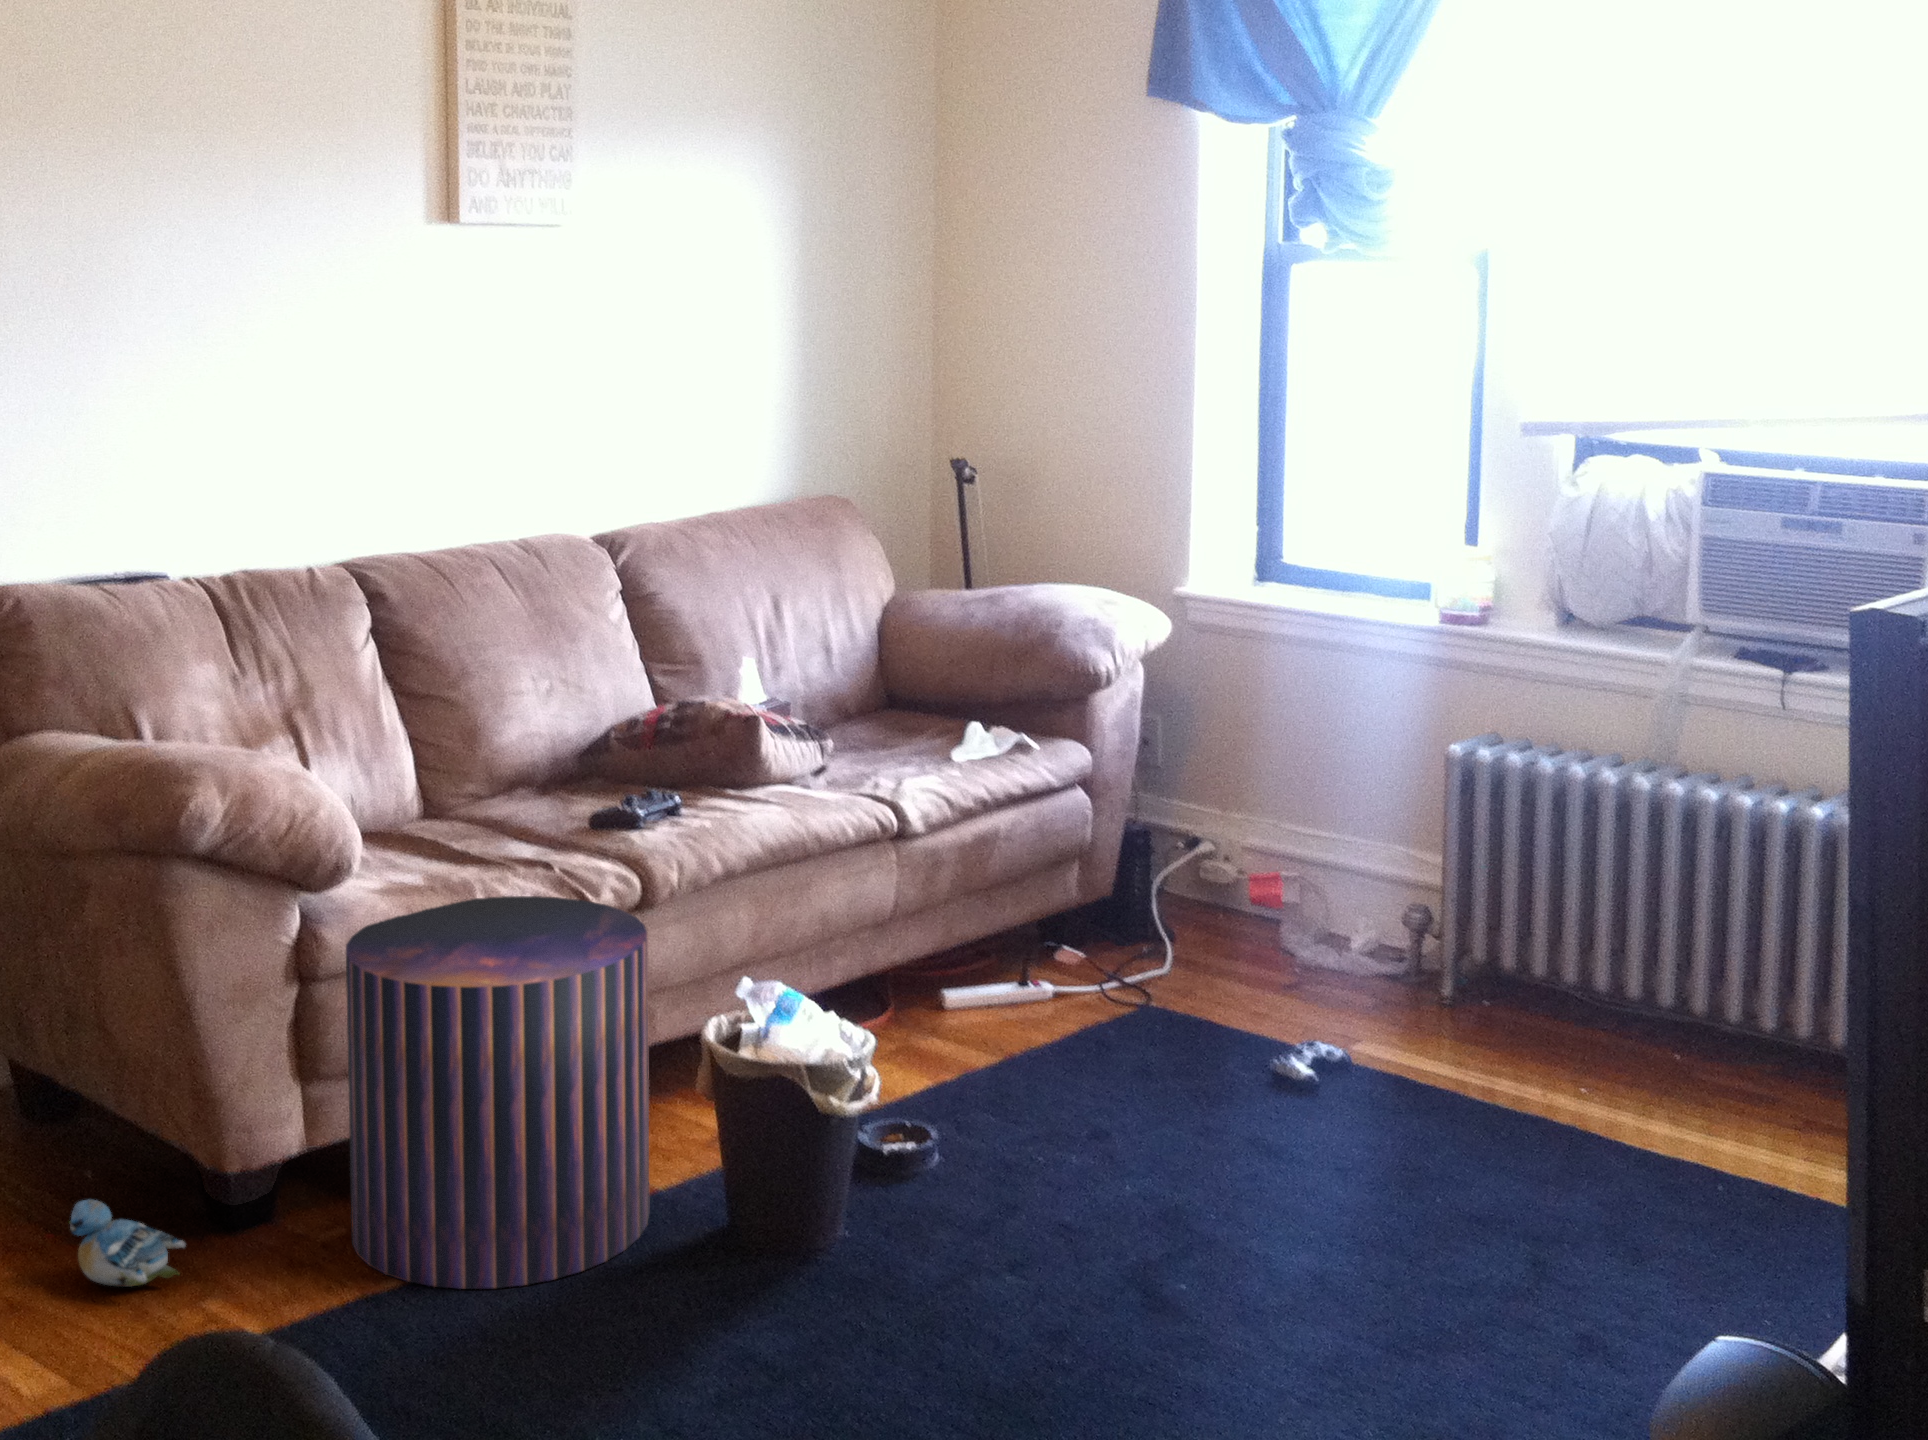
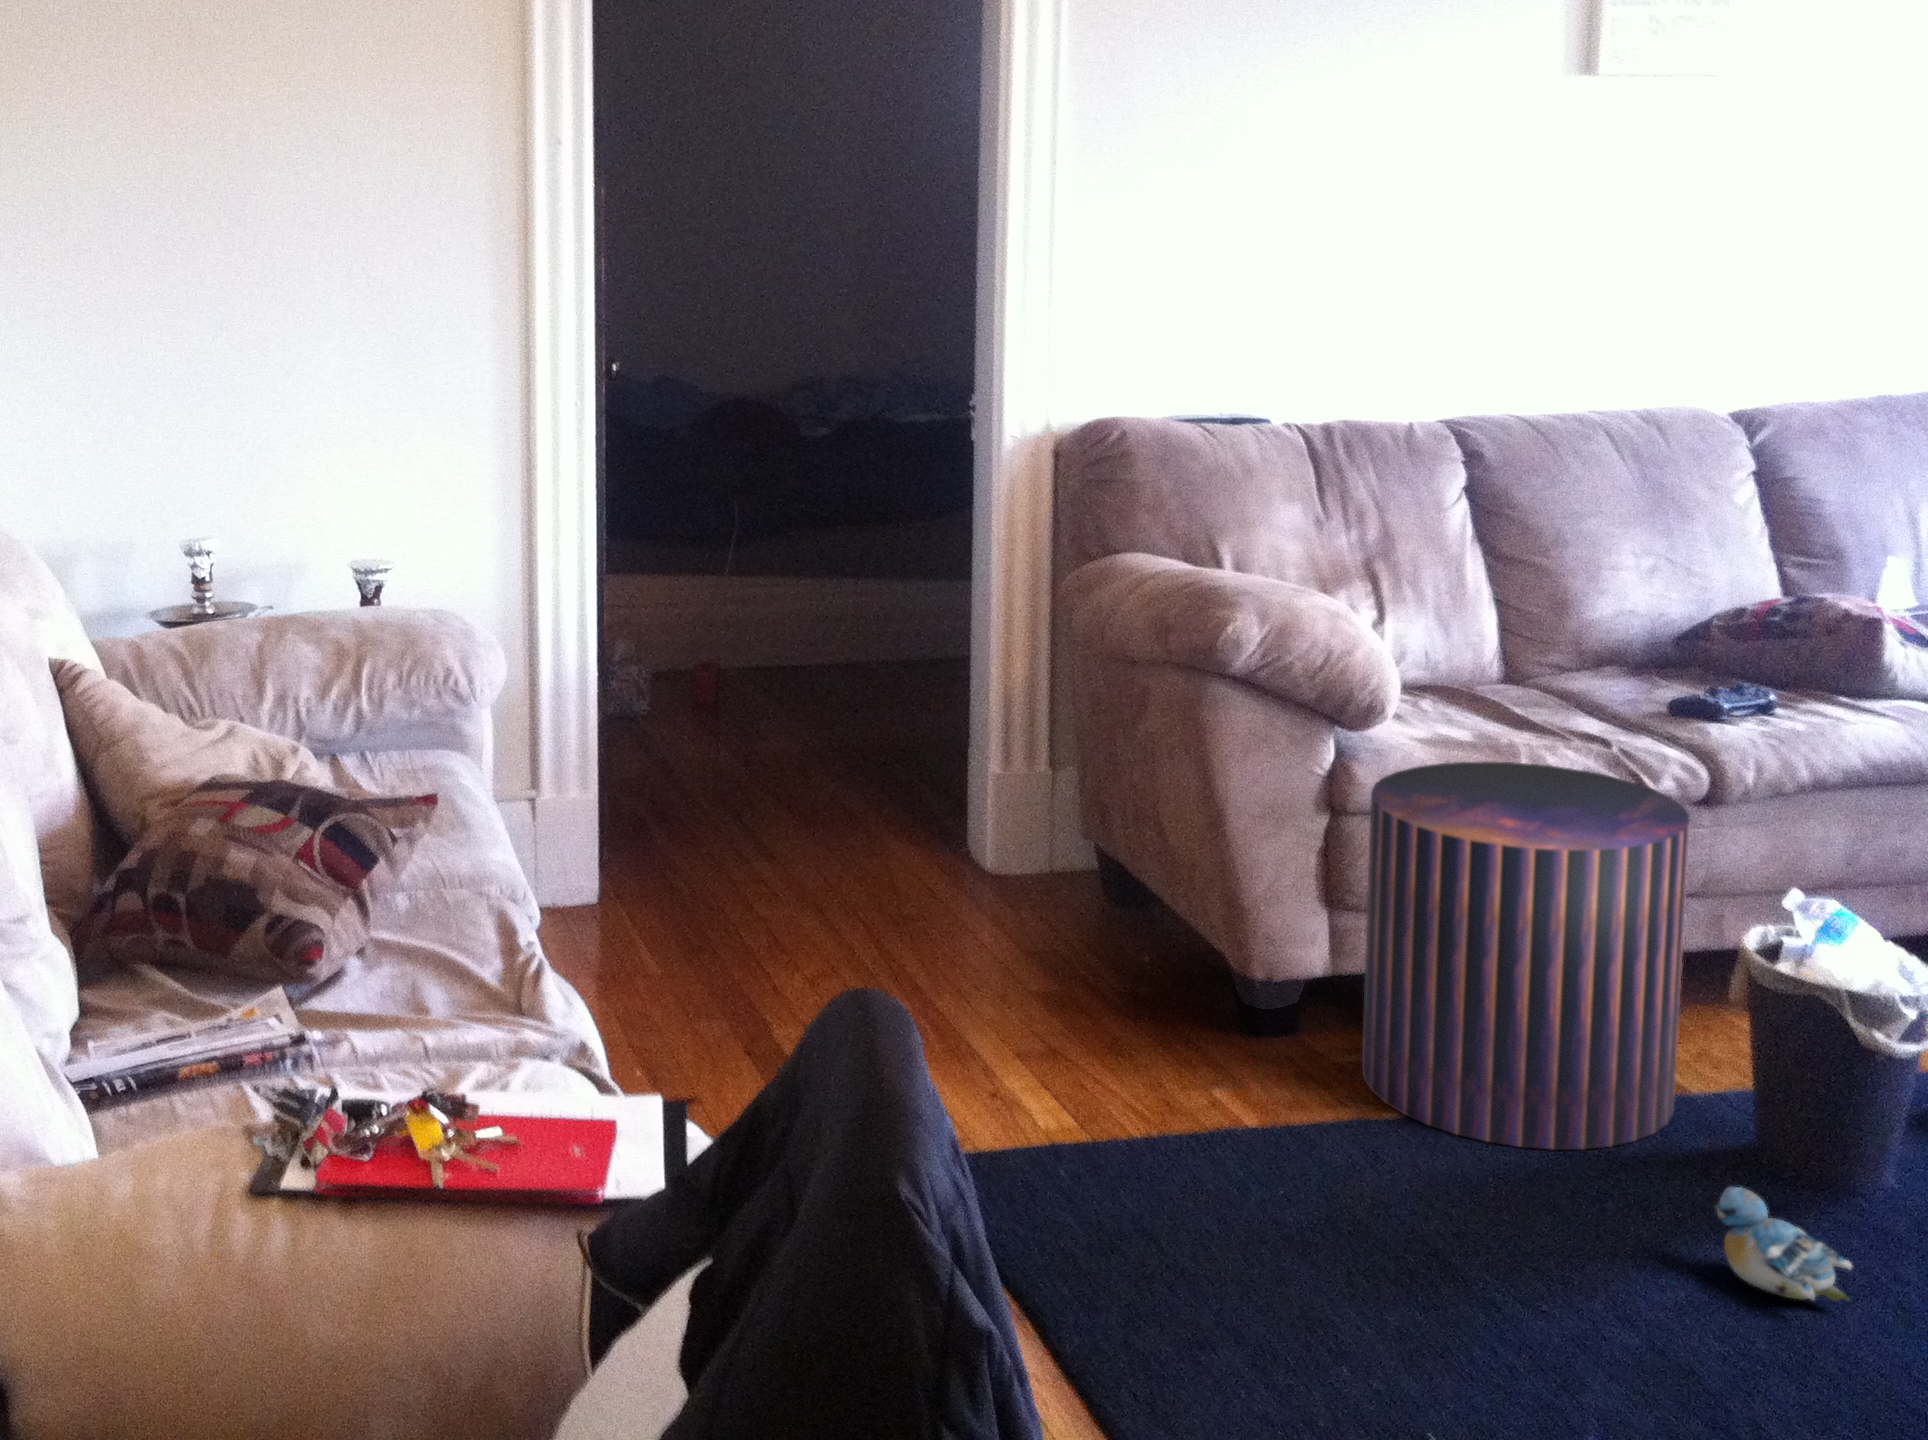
plush toy: present [69,1200,185,1287] -> present [1715,1187,1852,1301]

